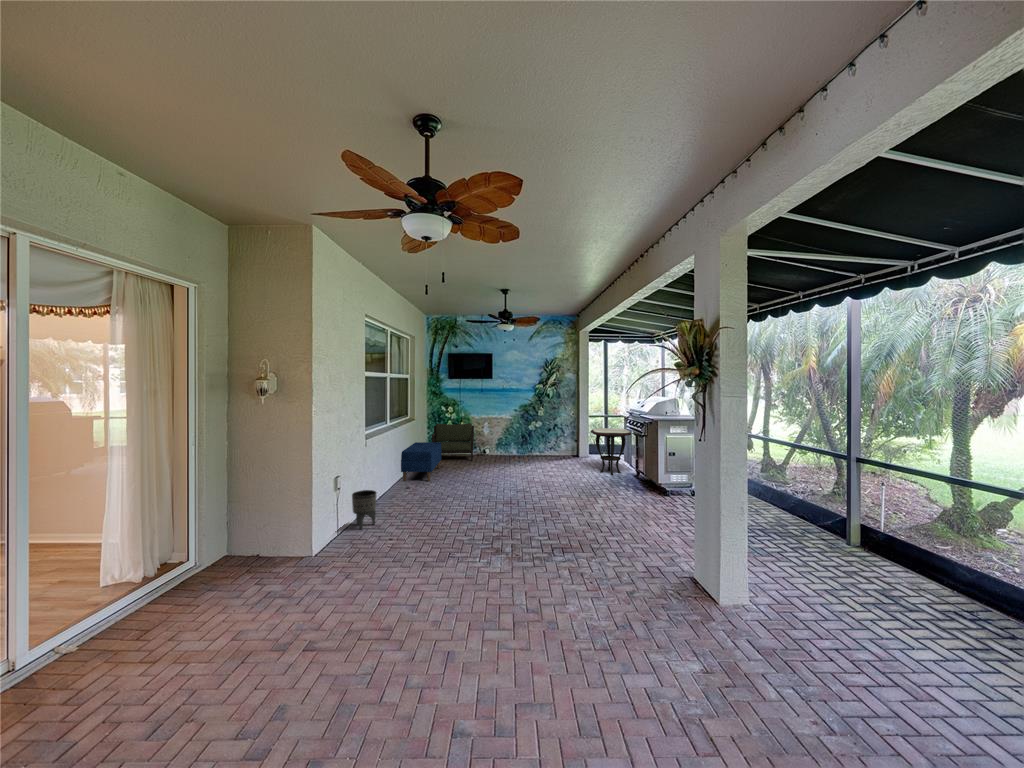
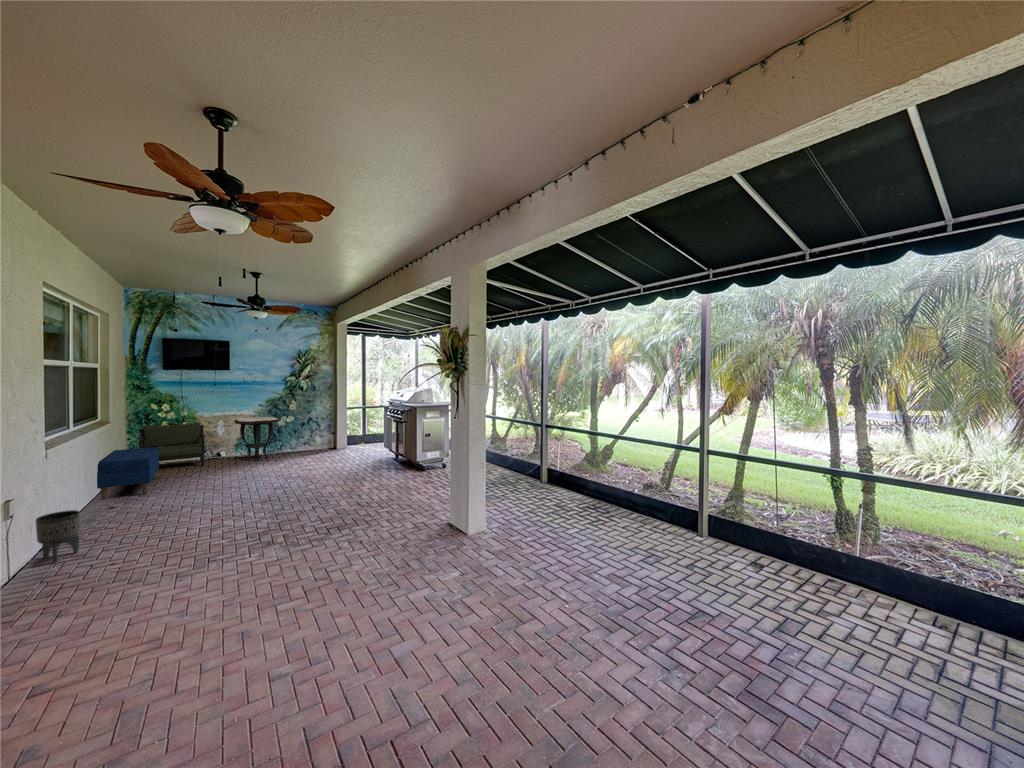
side table: present [591,428,631,475] -> present [234,417,279,461]

